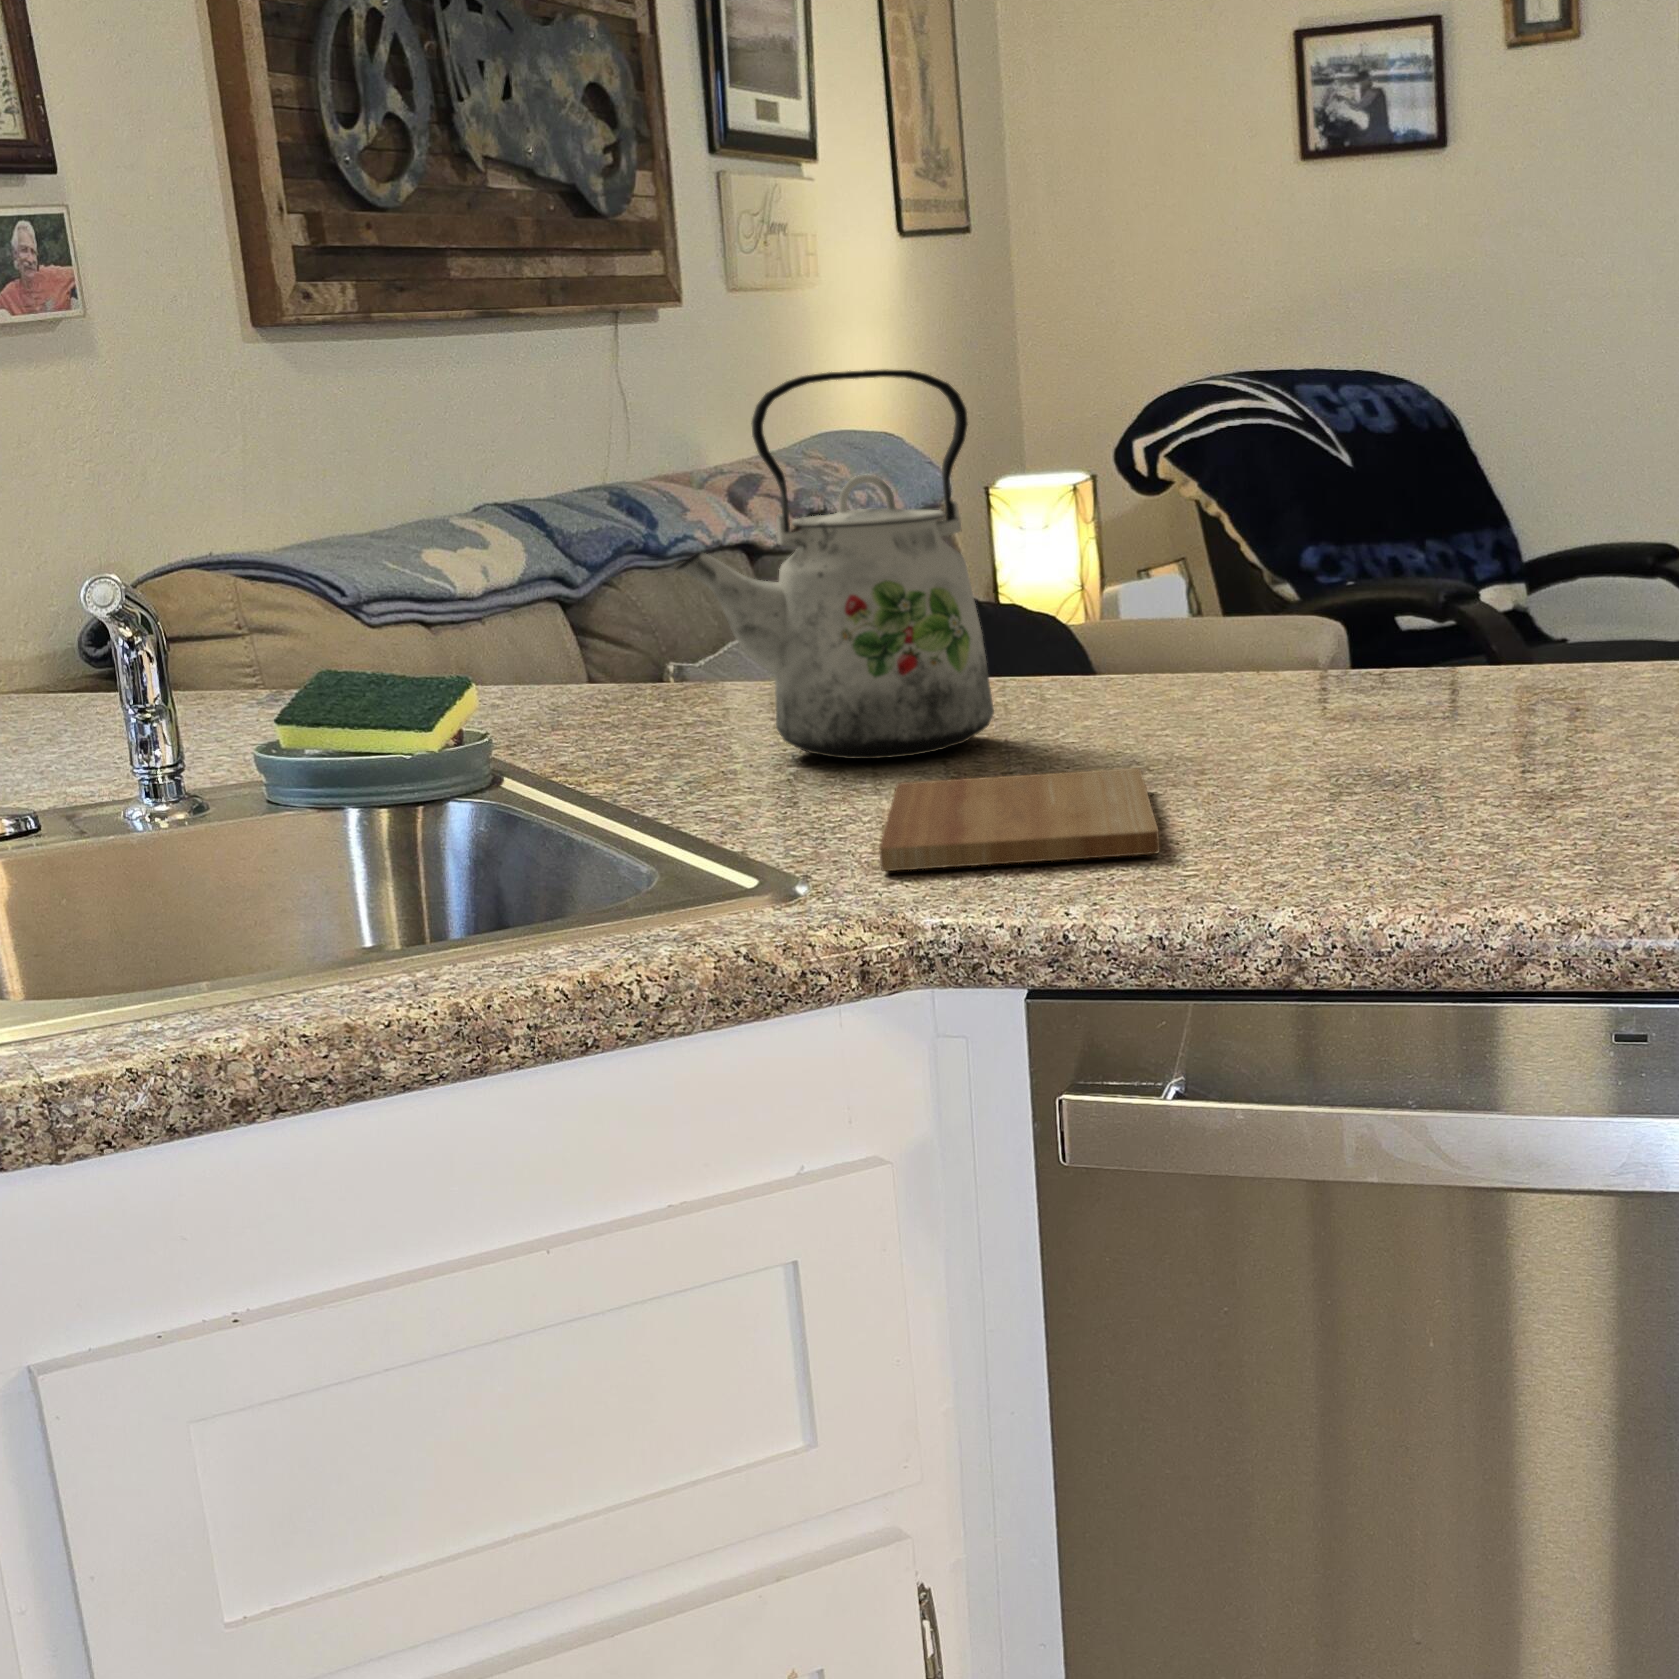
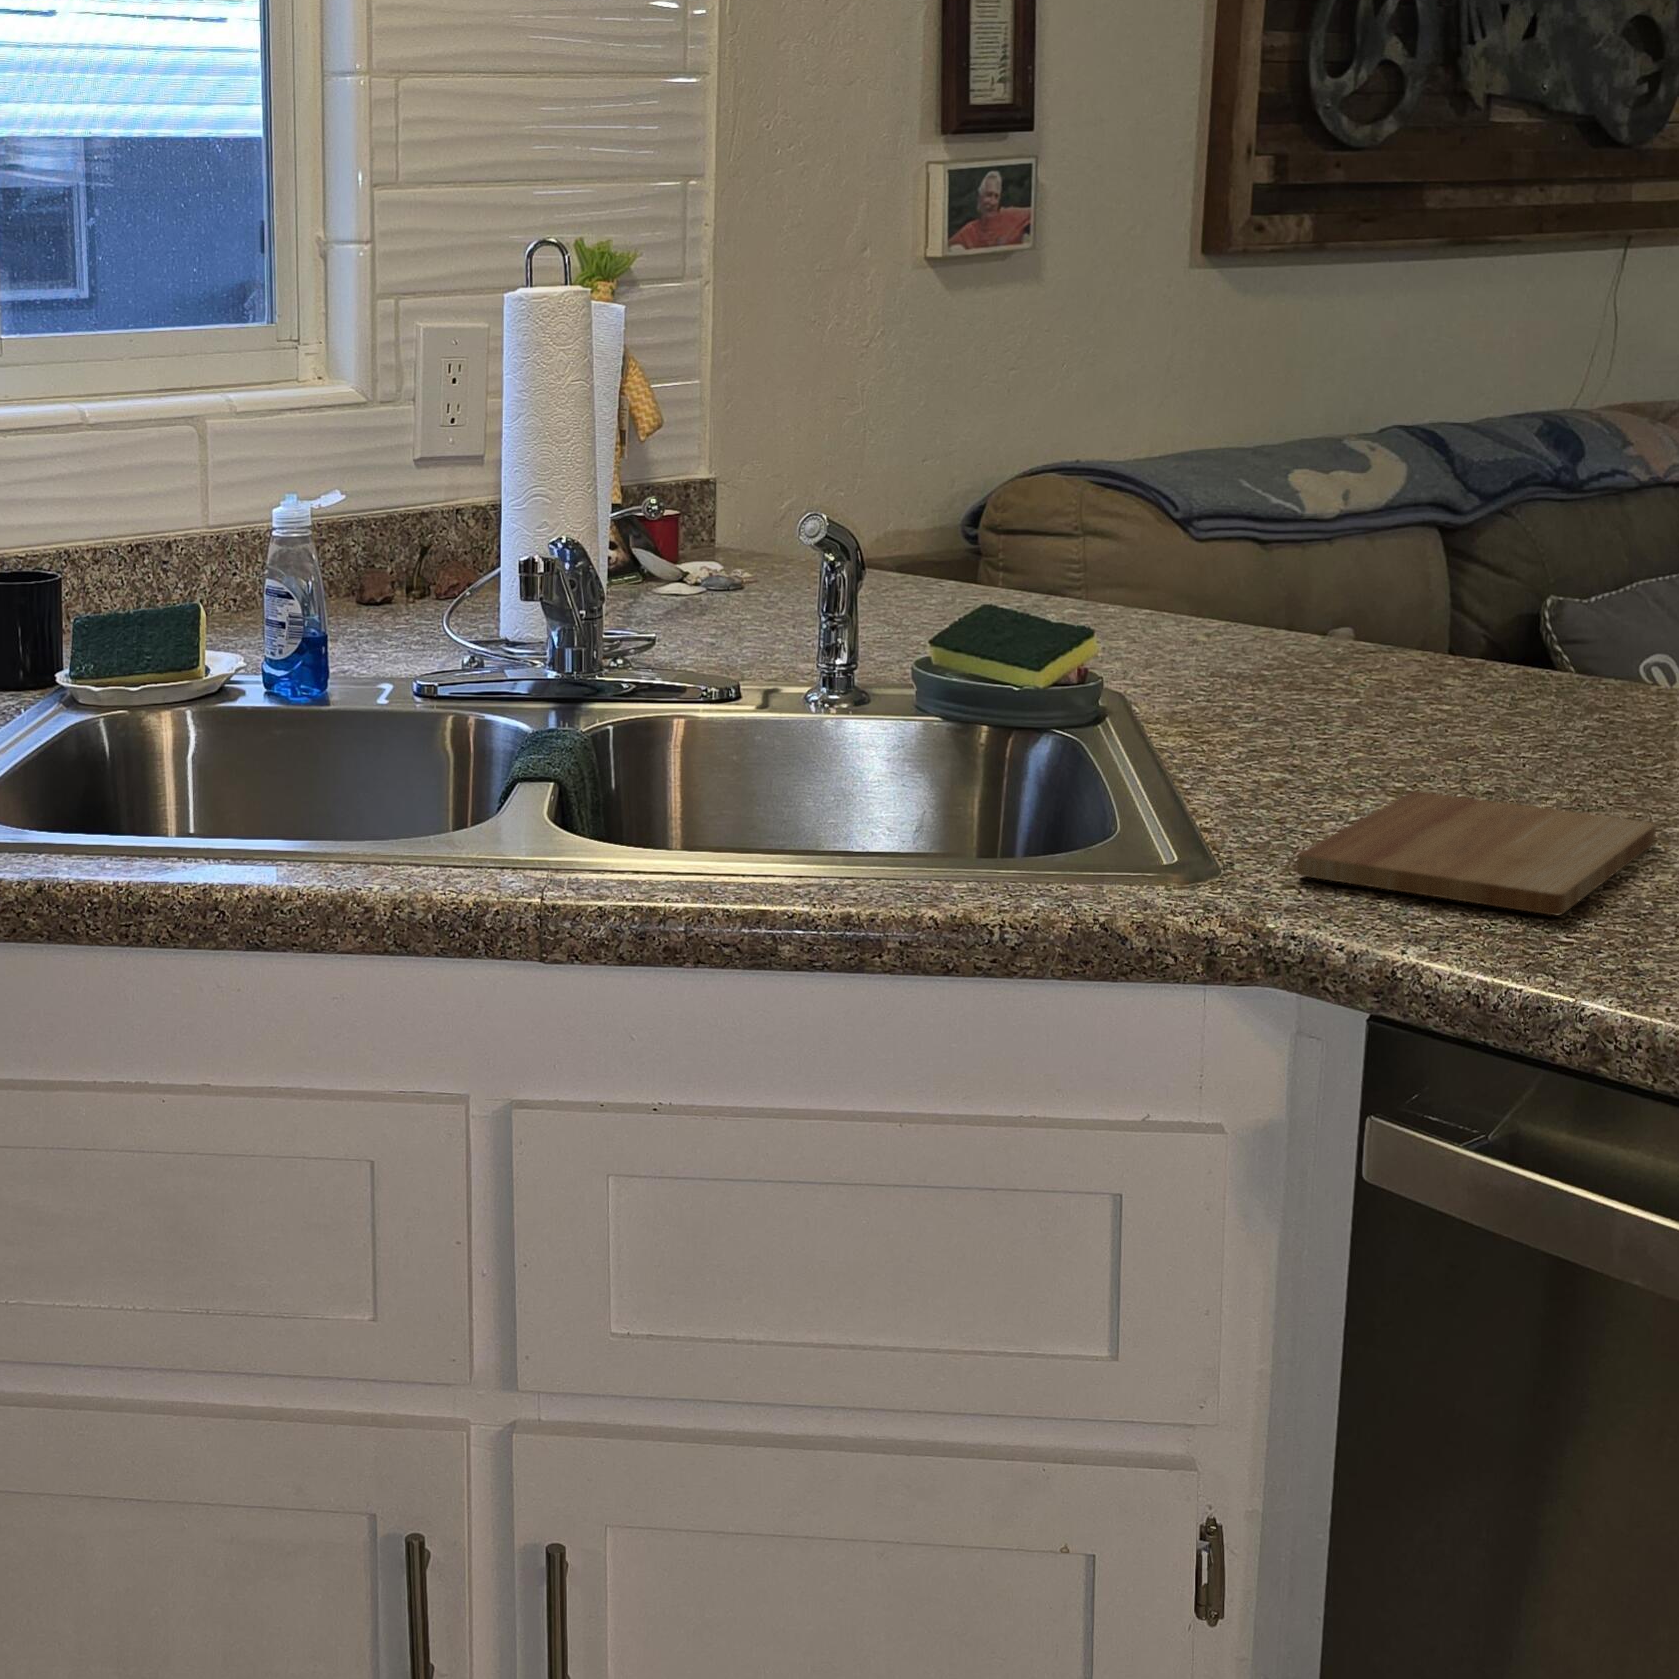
kettle: present [676,369,994,759] -> none [1300,398,1617,760]

